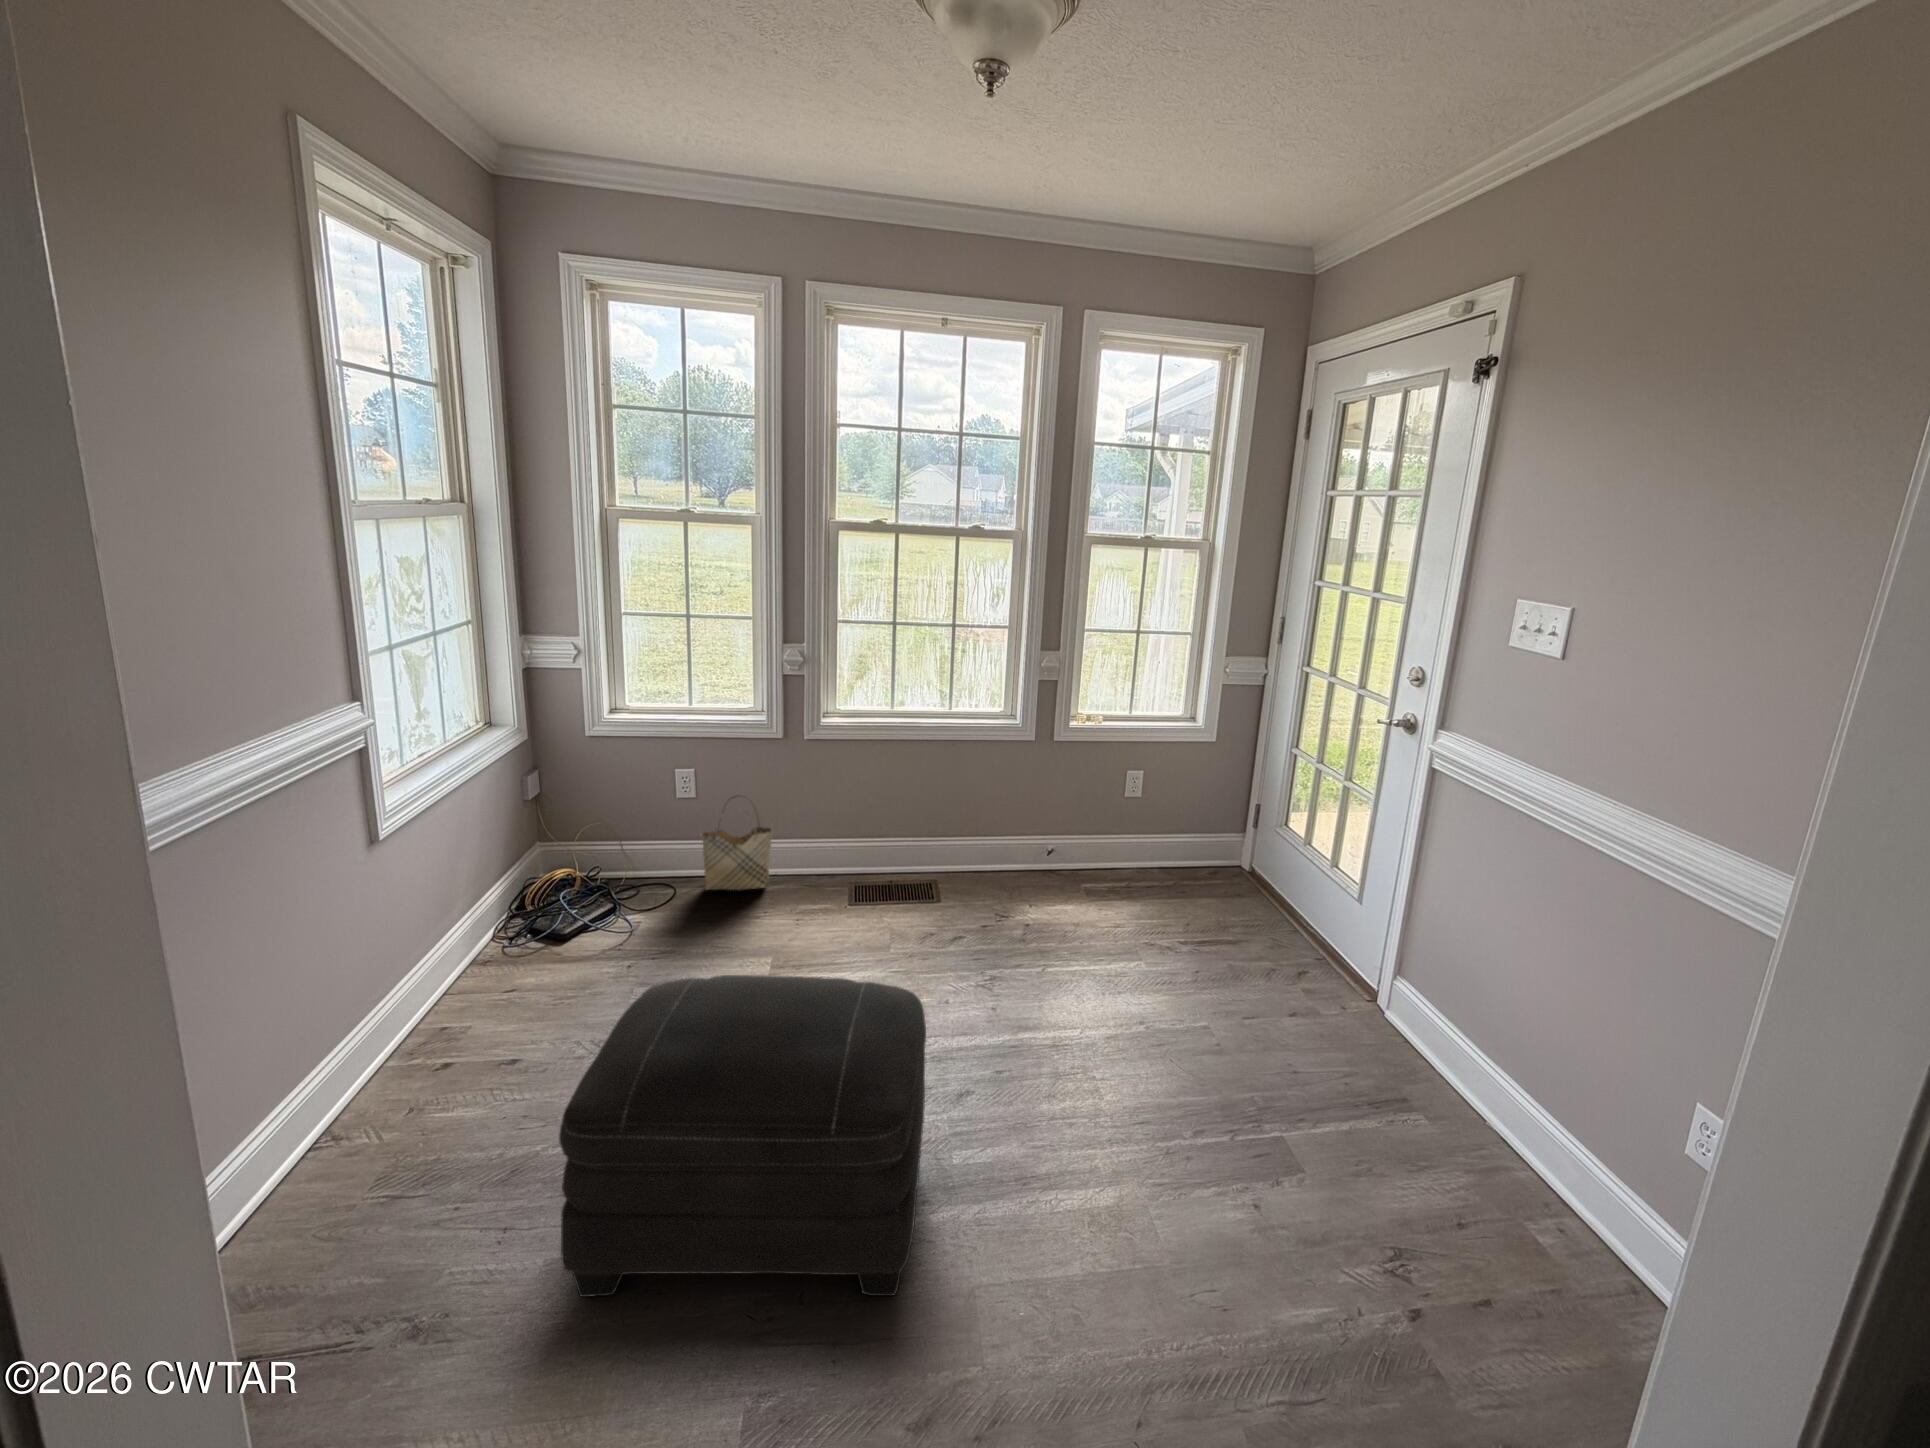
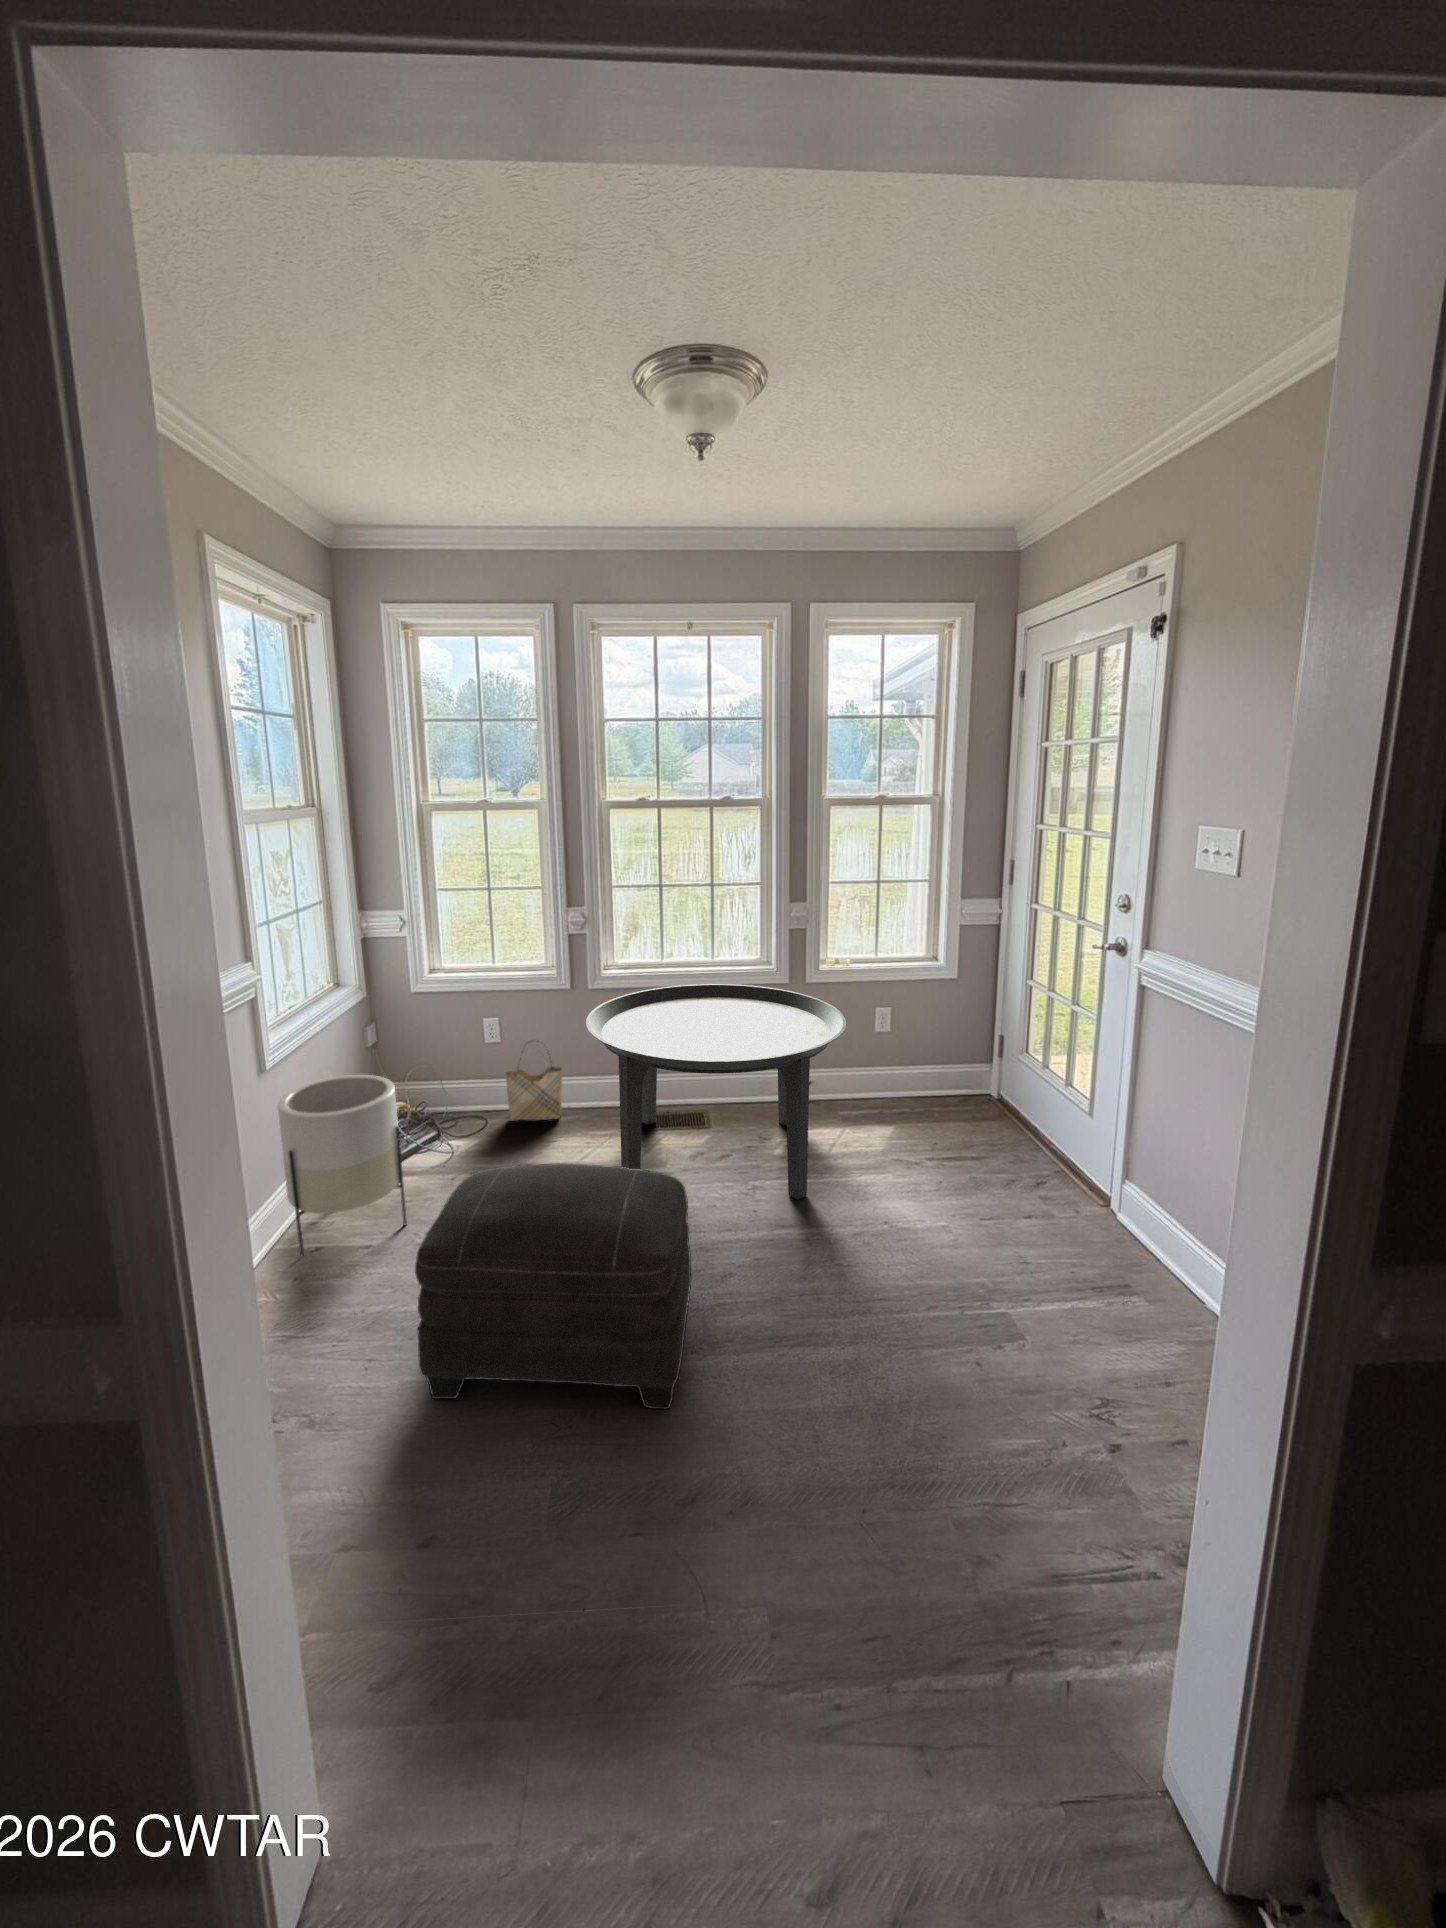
round table: none [804,737,1106,994] -> present [586,984,846,1200]
planter: none [388,844,565,1081] -> present [278,1075,407,1256]

